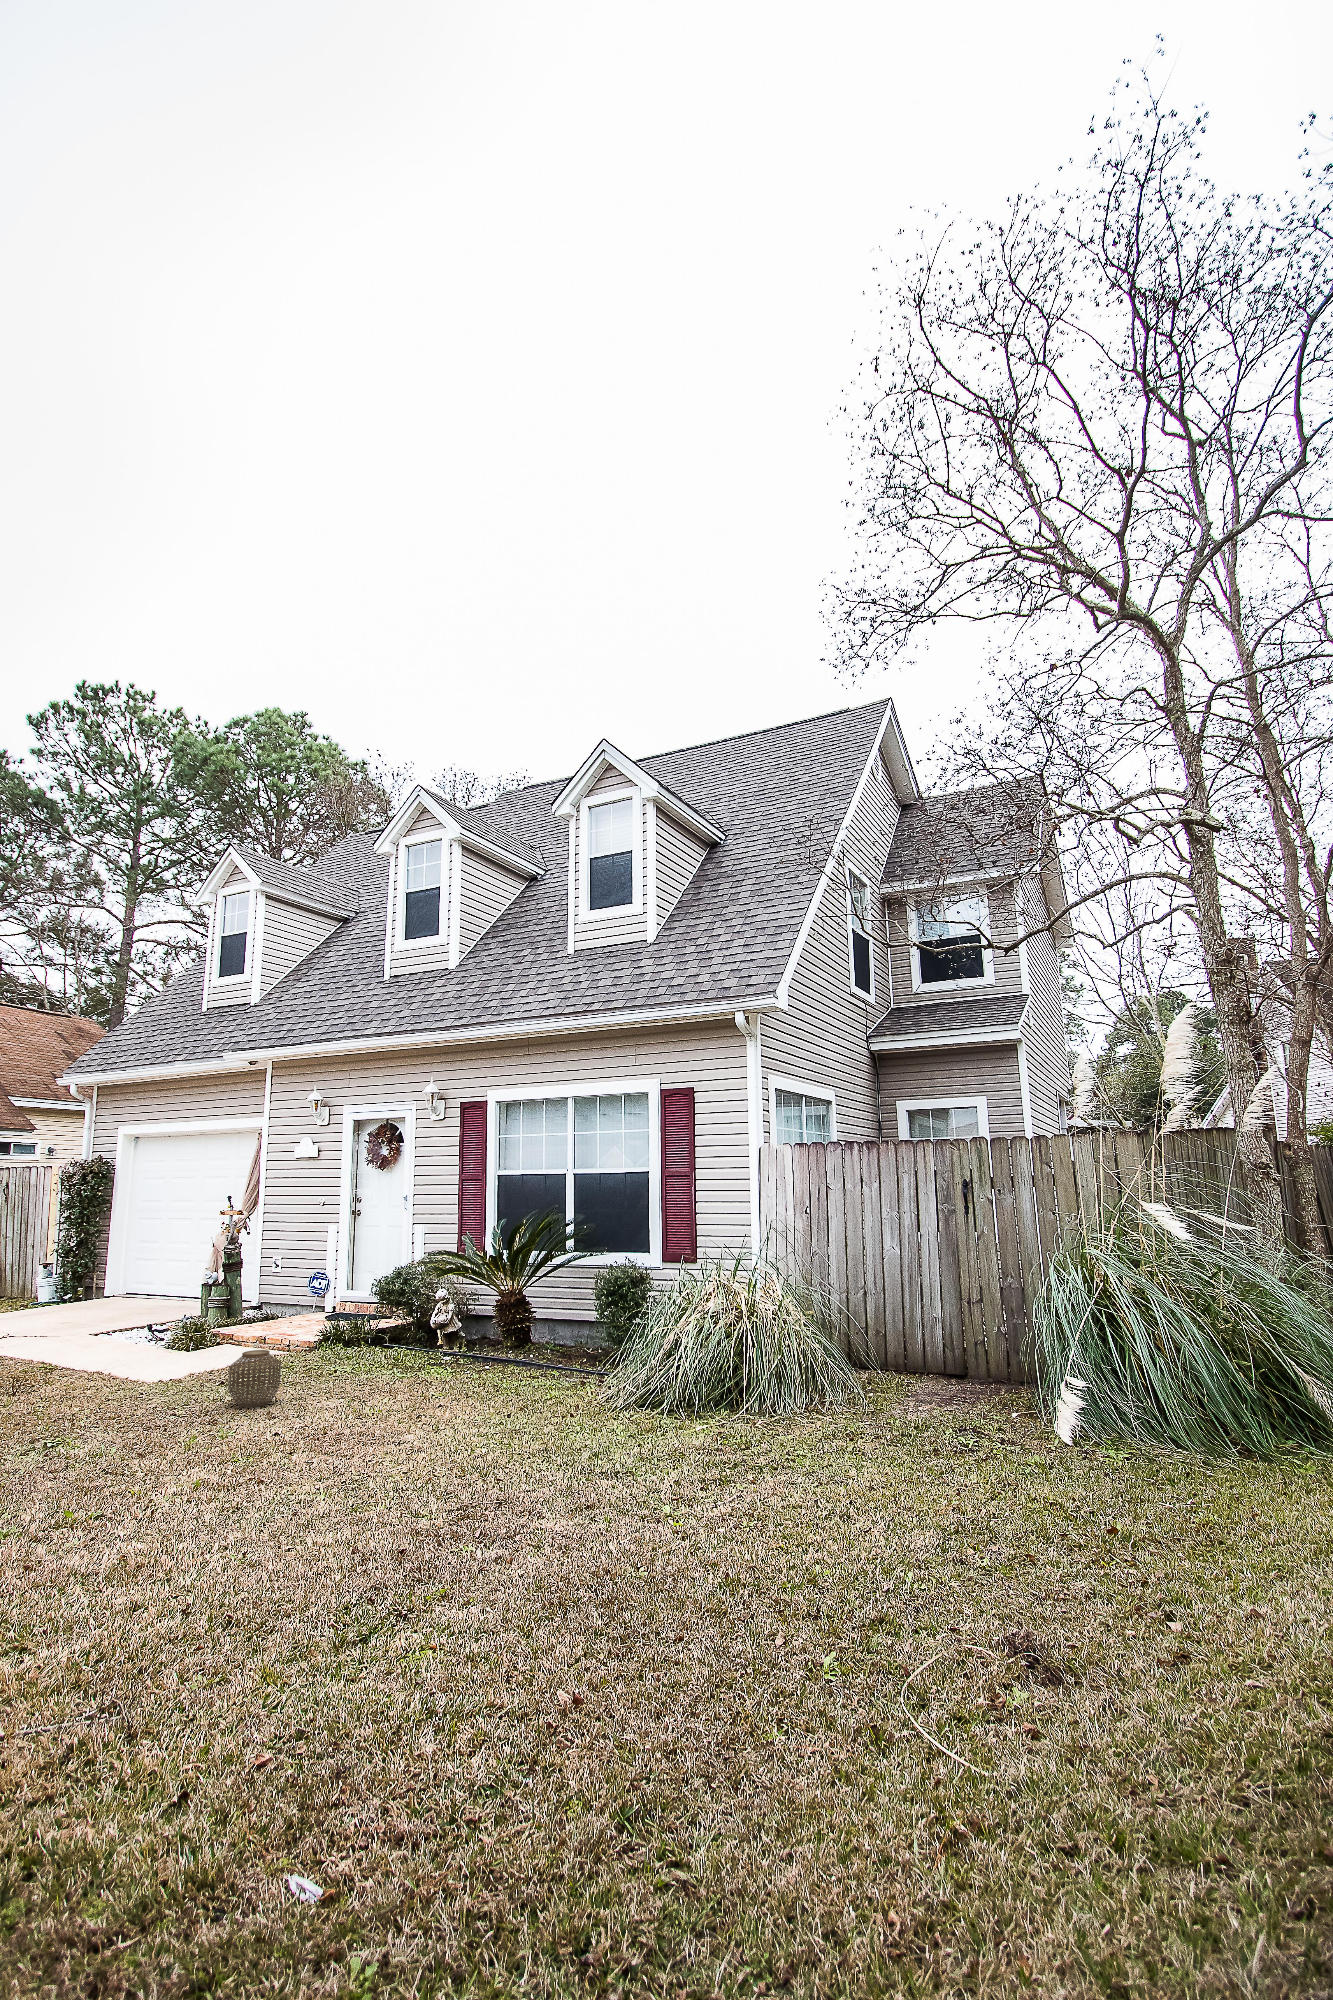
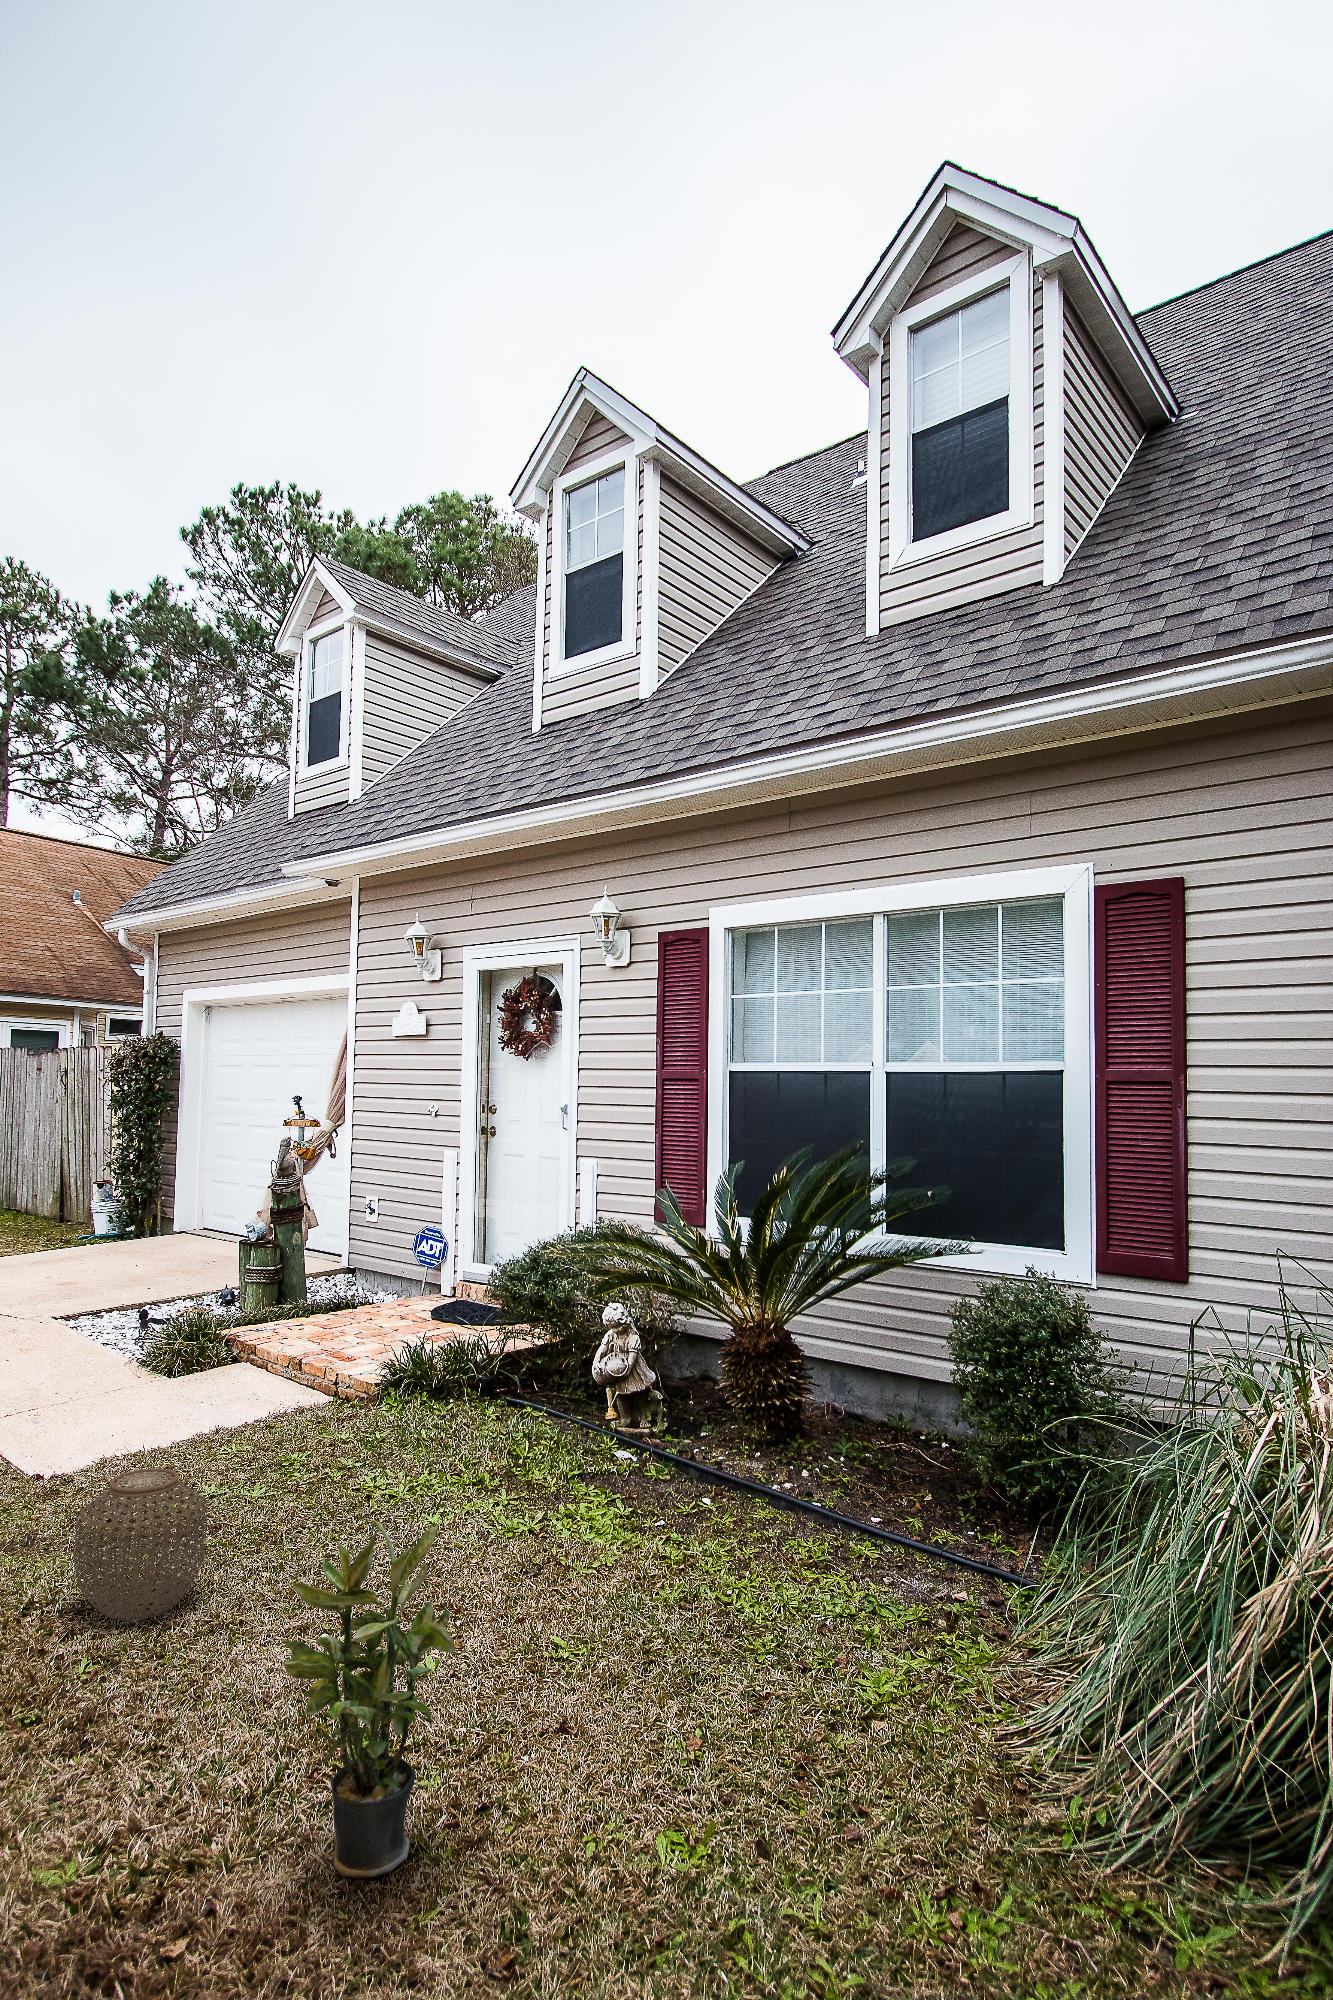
potted plant: none [354,1328,406,1434] -> present [282,1520,455,1879]

